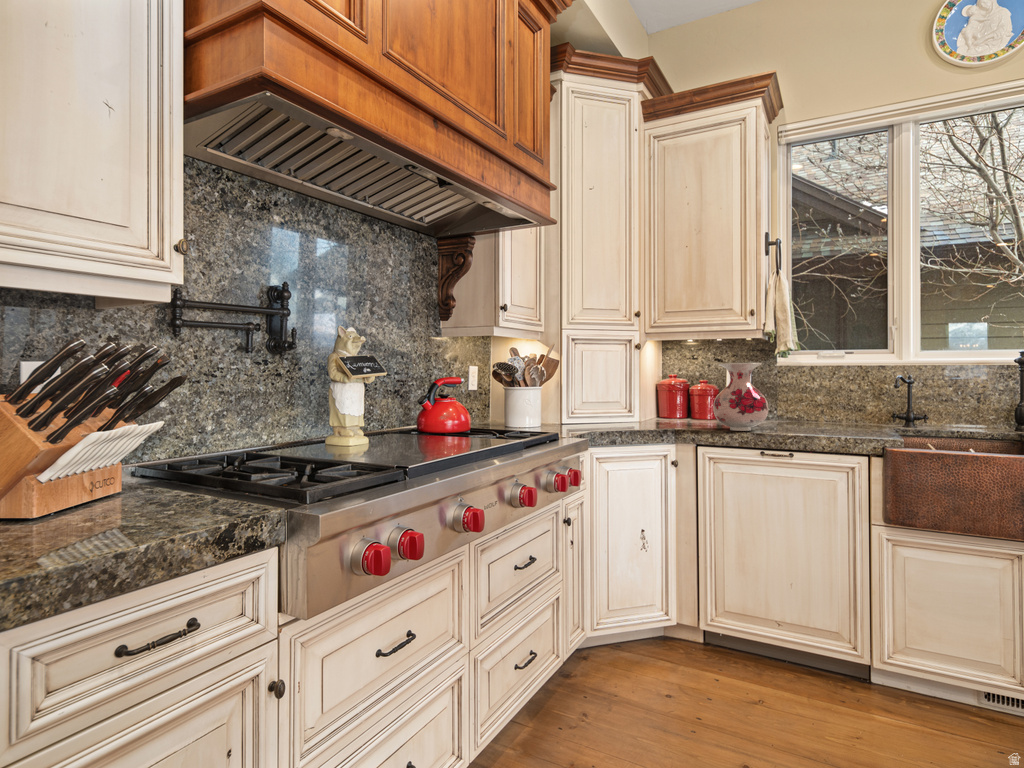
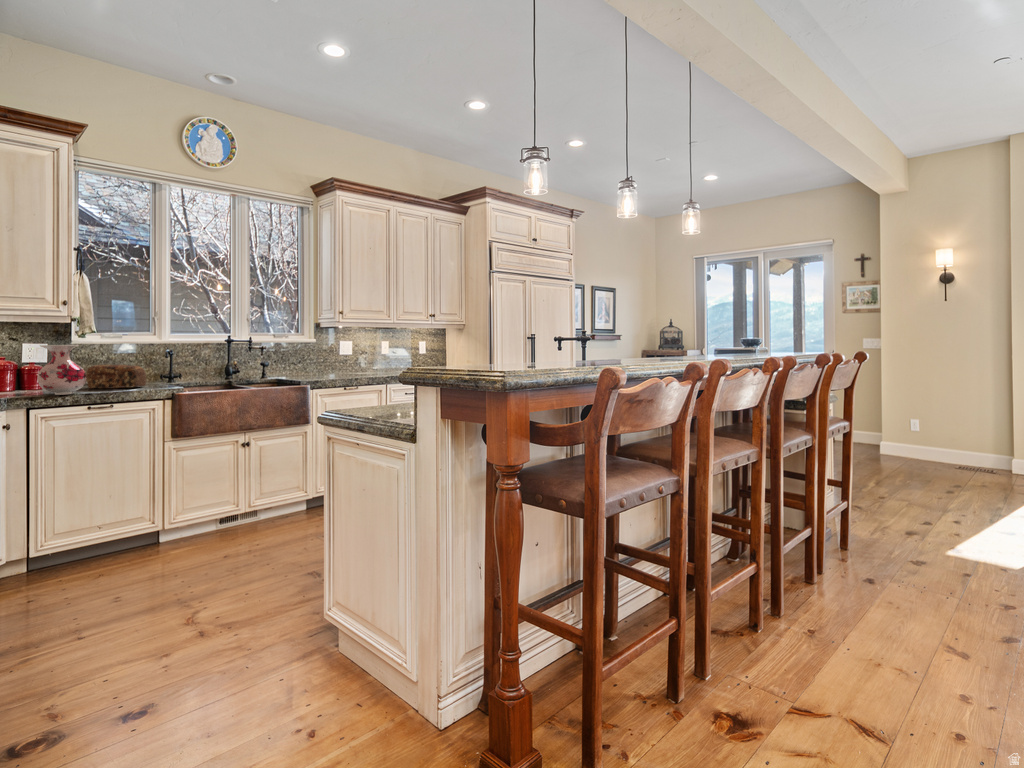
bread loaf: none [778,393,859,429] -> present [86,365,146,389]

